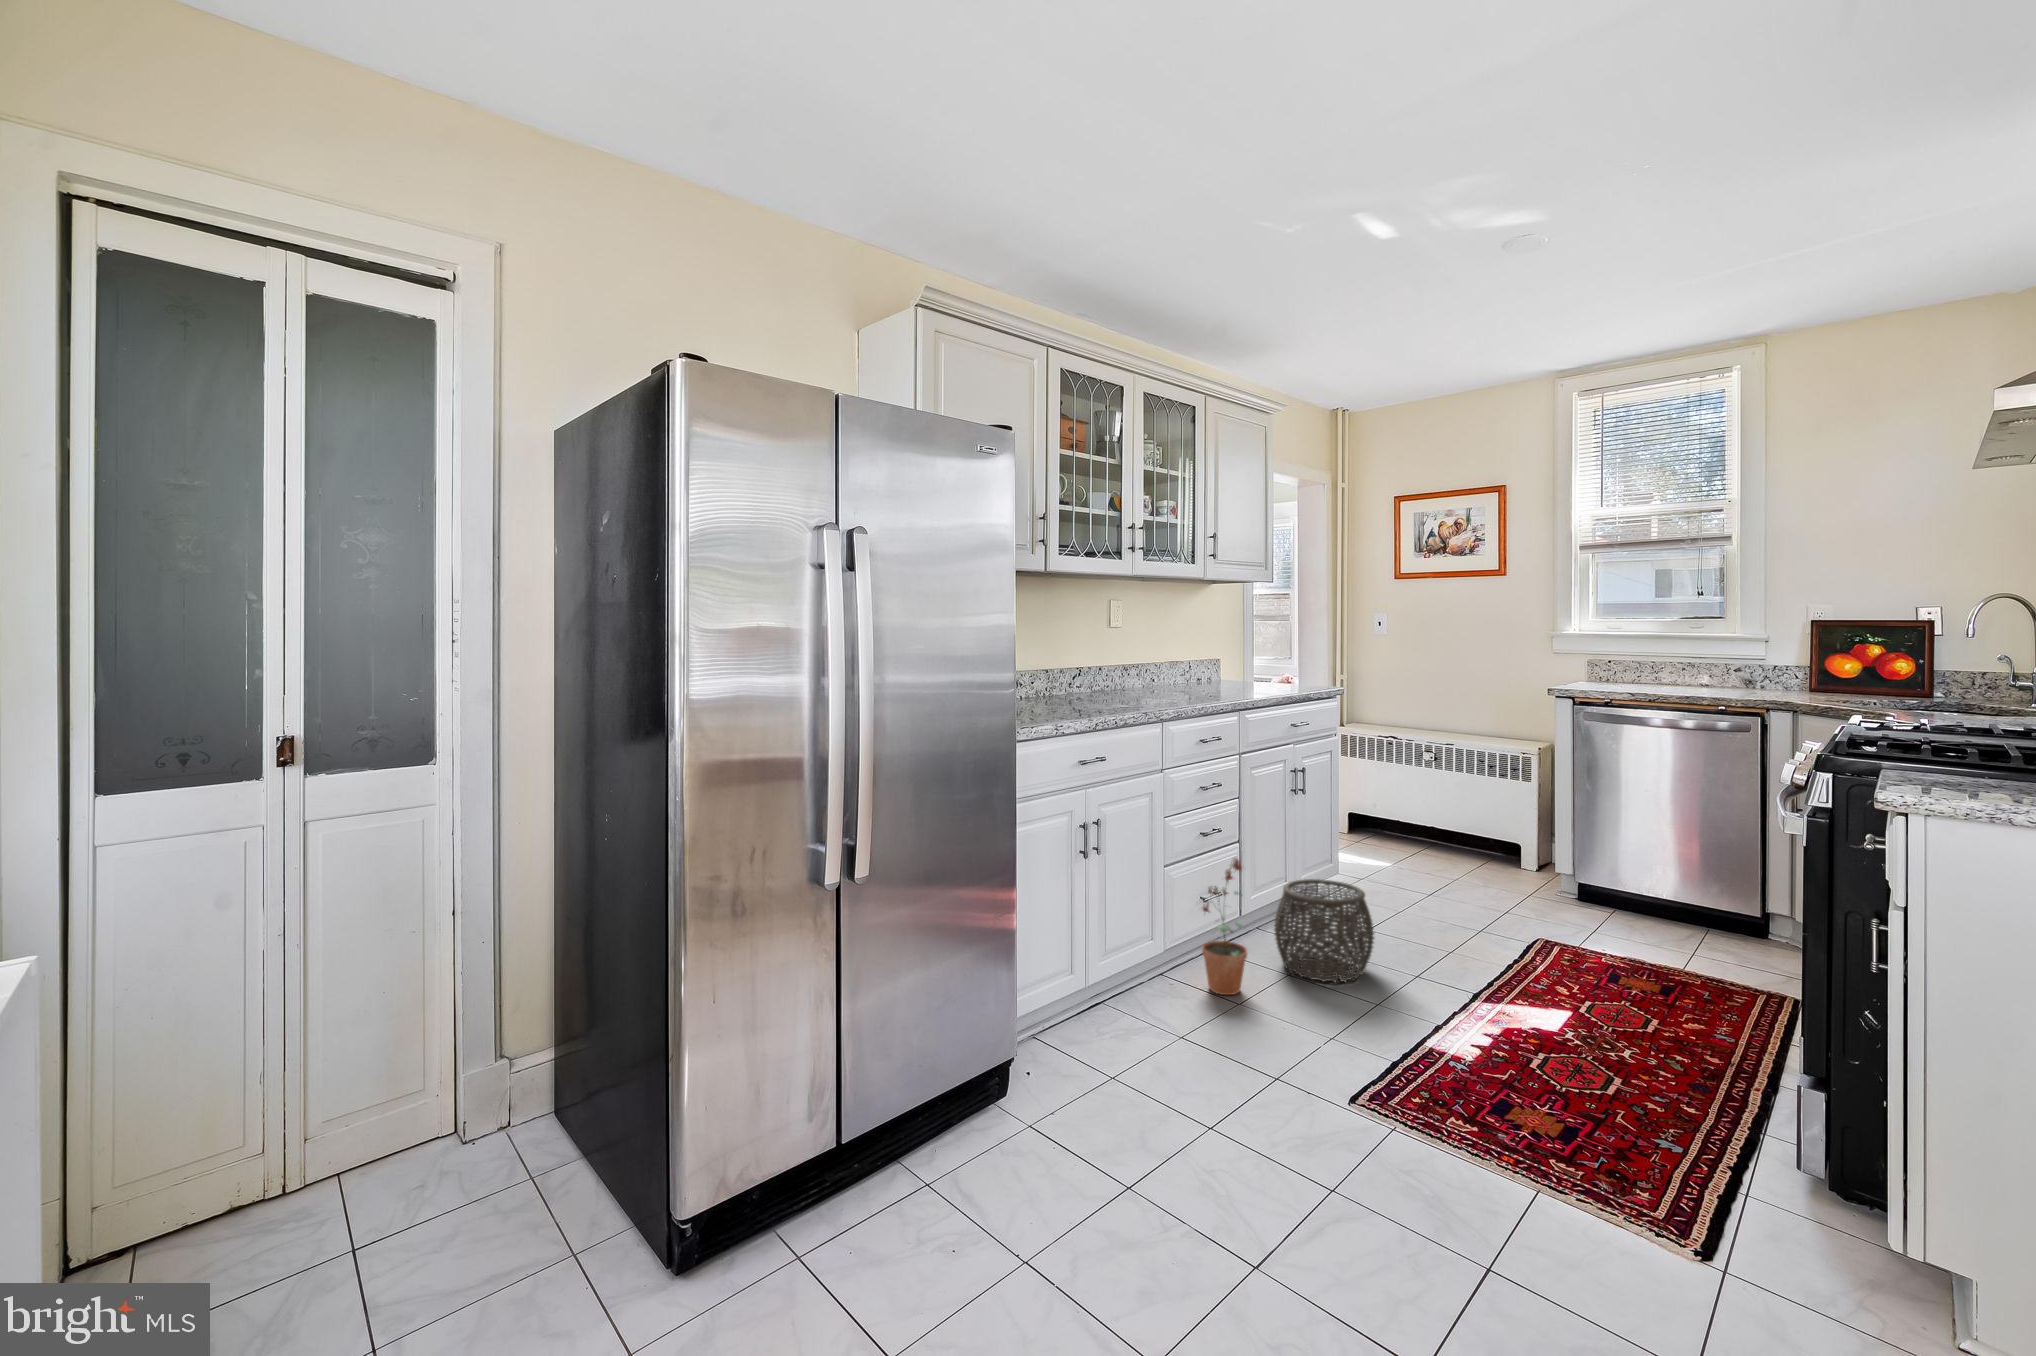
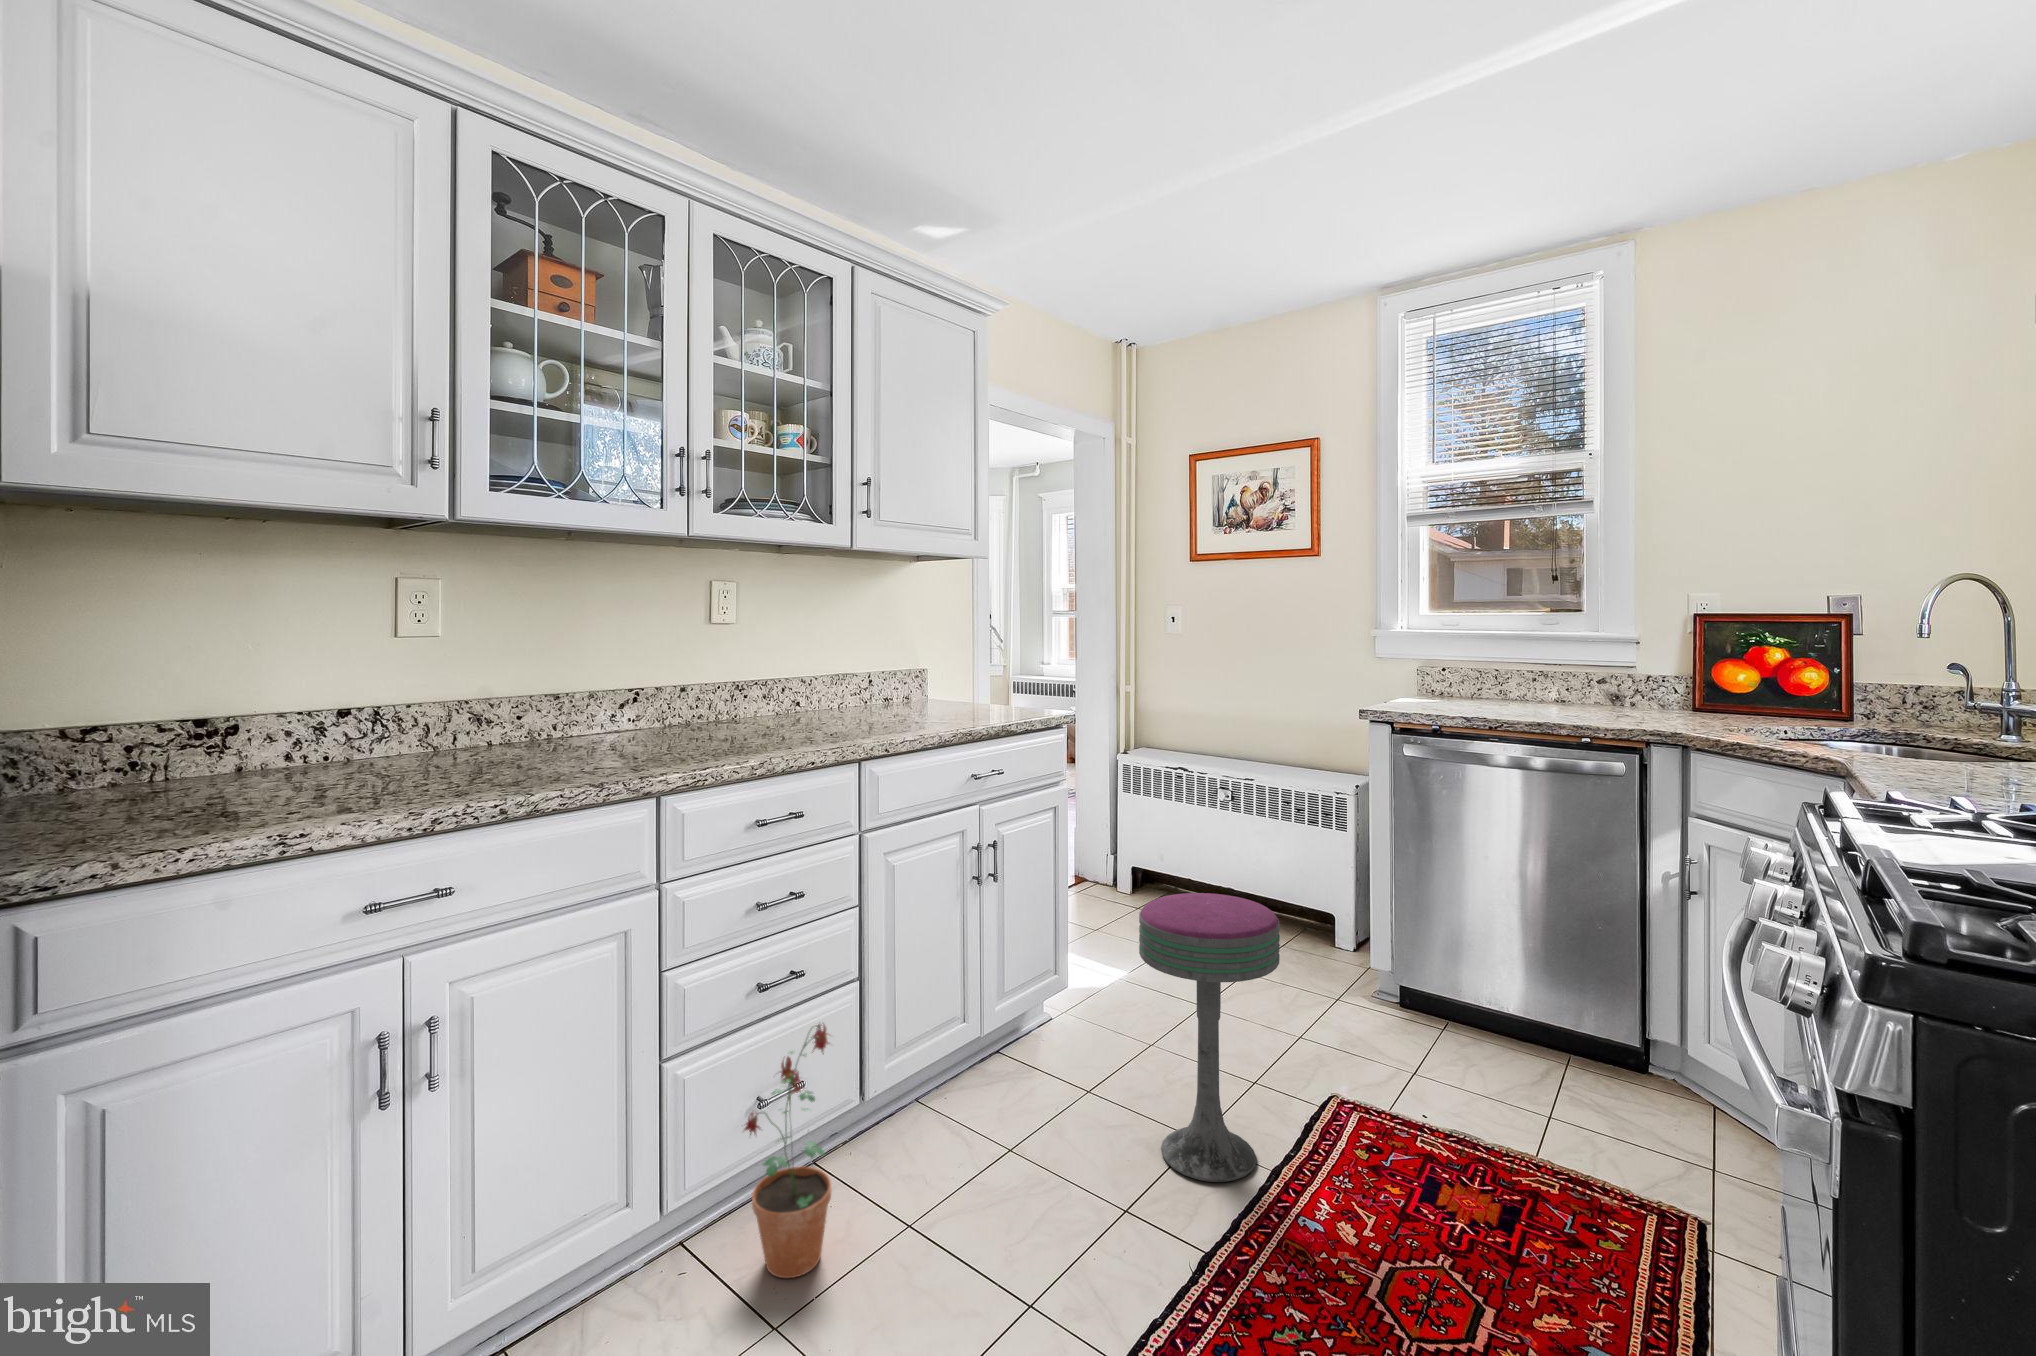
bar stool: none [1414,800,1511,973] -> present [1139,893,1280,1182]
woven basket: present [1274,879,1374,982] -> none [906,1032,1065,1228]

